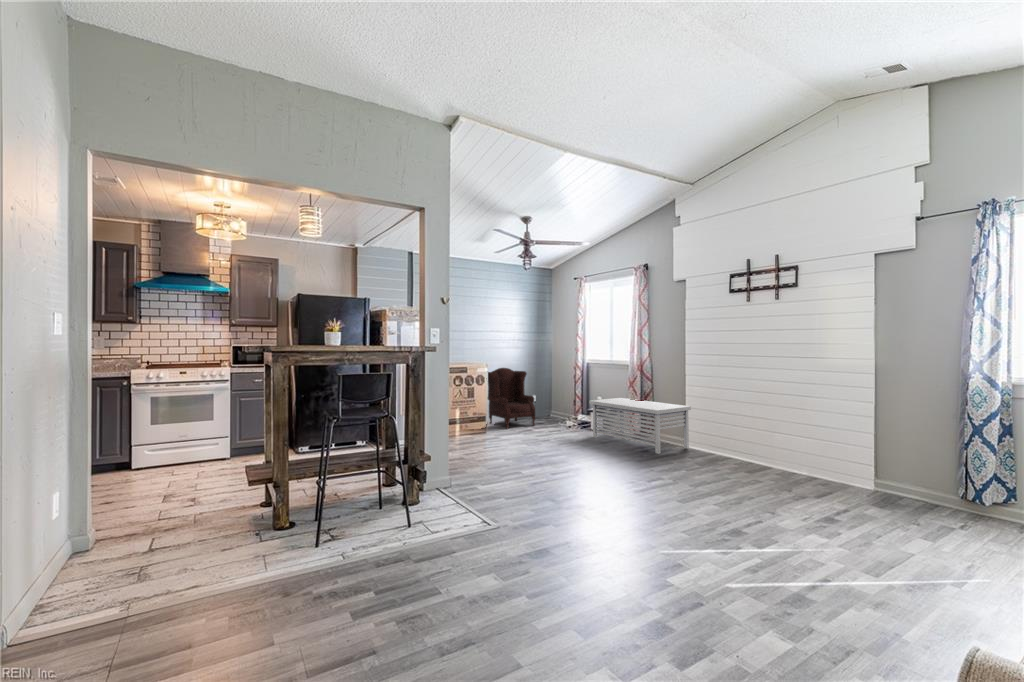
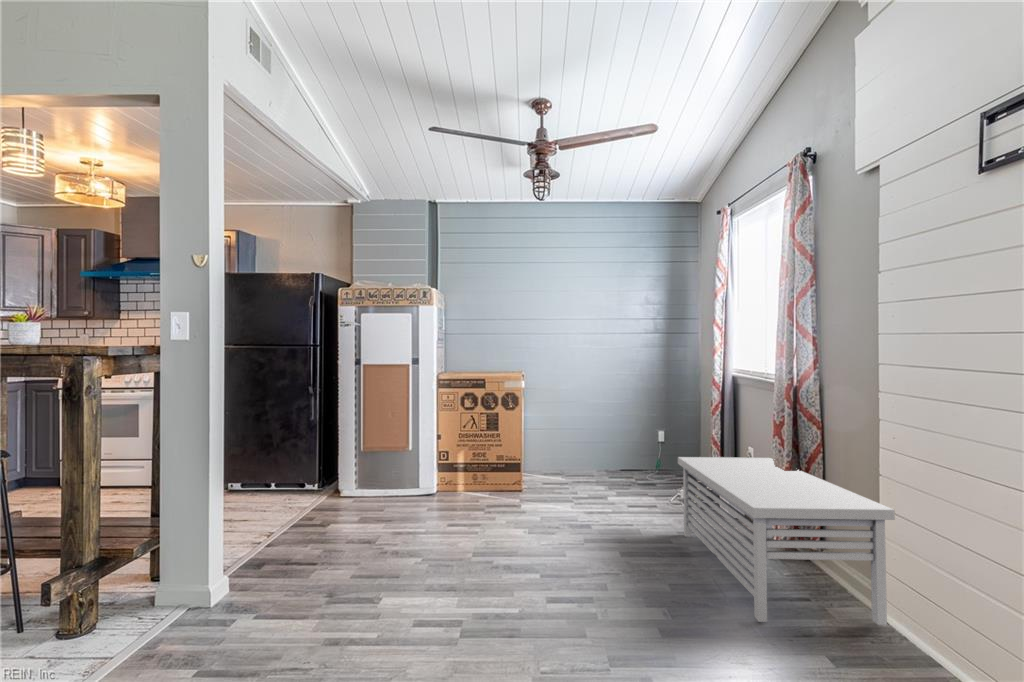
armchair: present [488,368,535,429] -> none [551,382,624,488]

